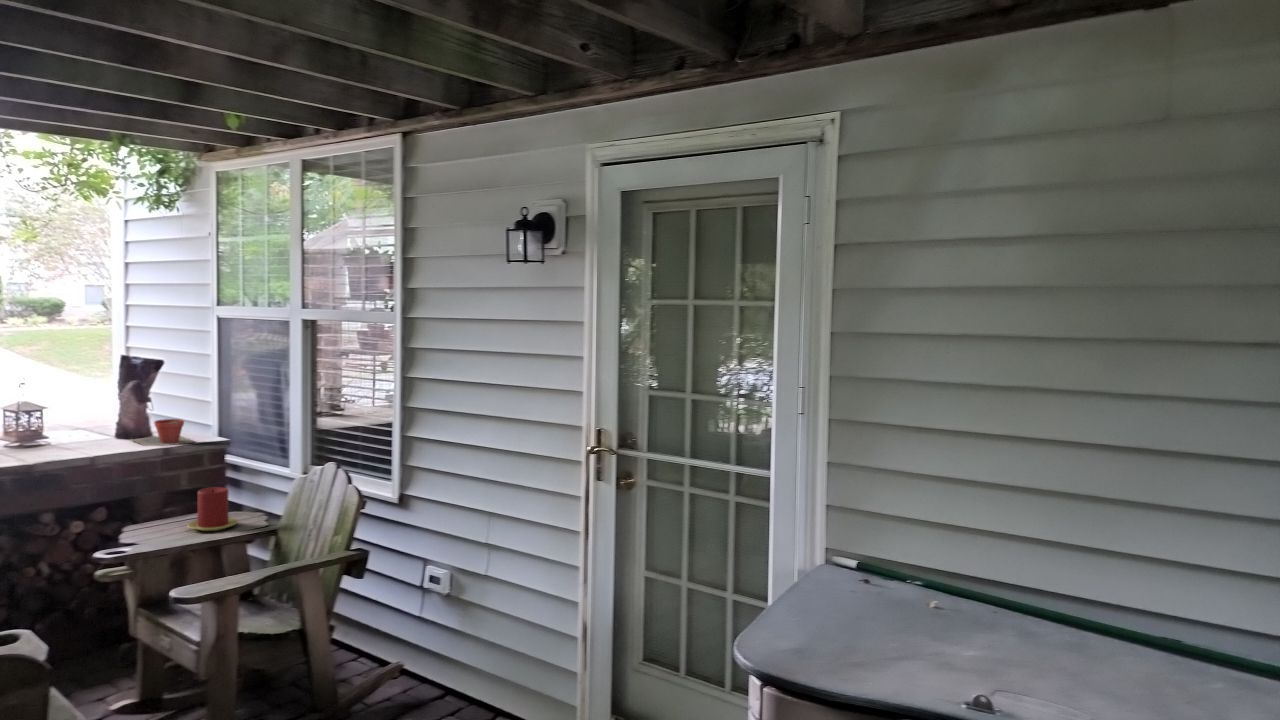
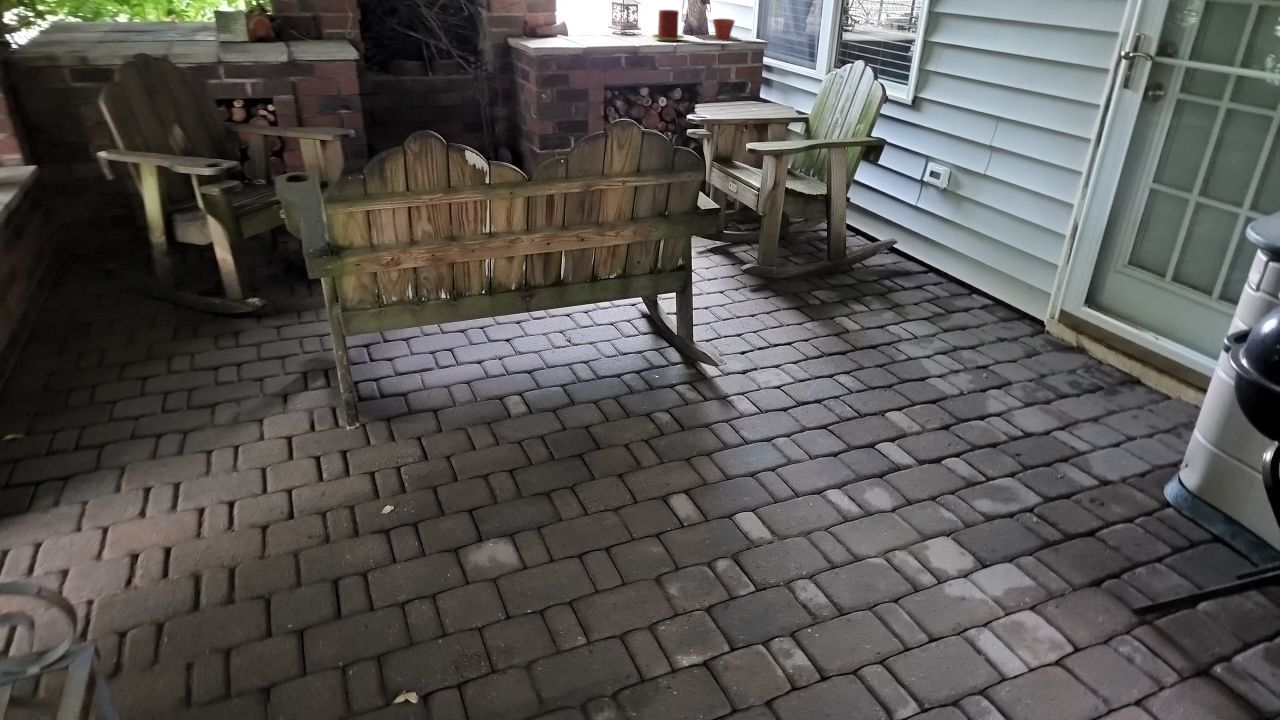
candle: present [187,487,238,531] -> present [652,10,684,41]

